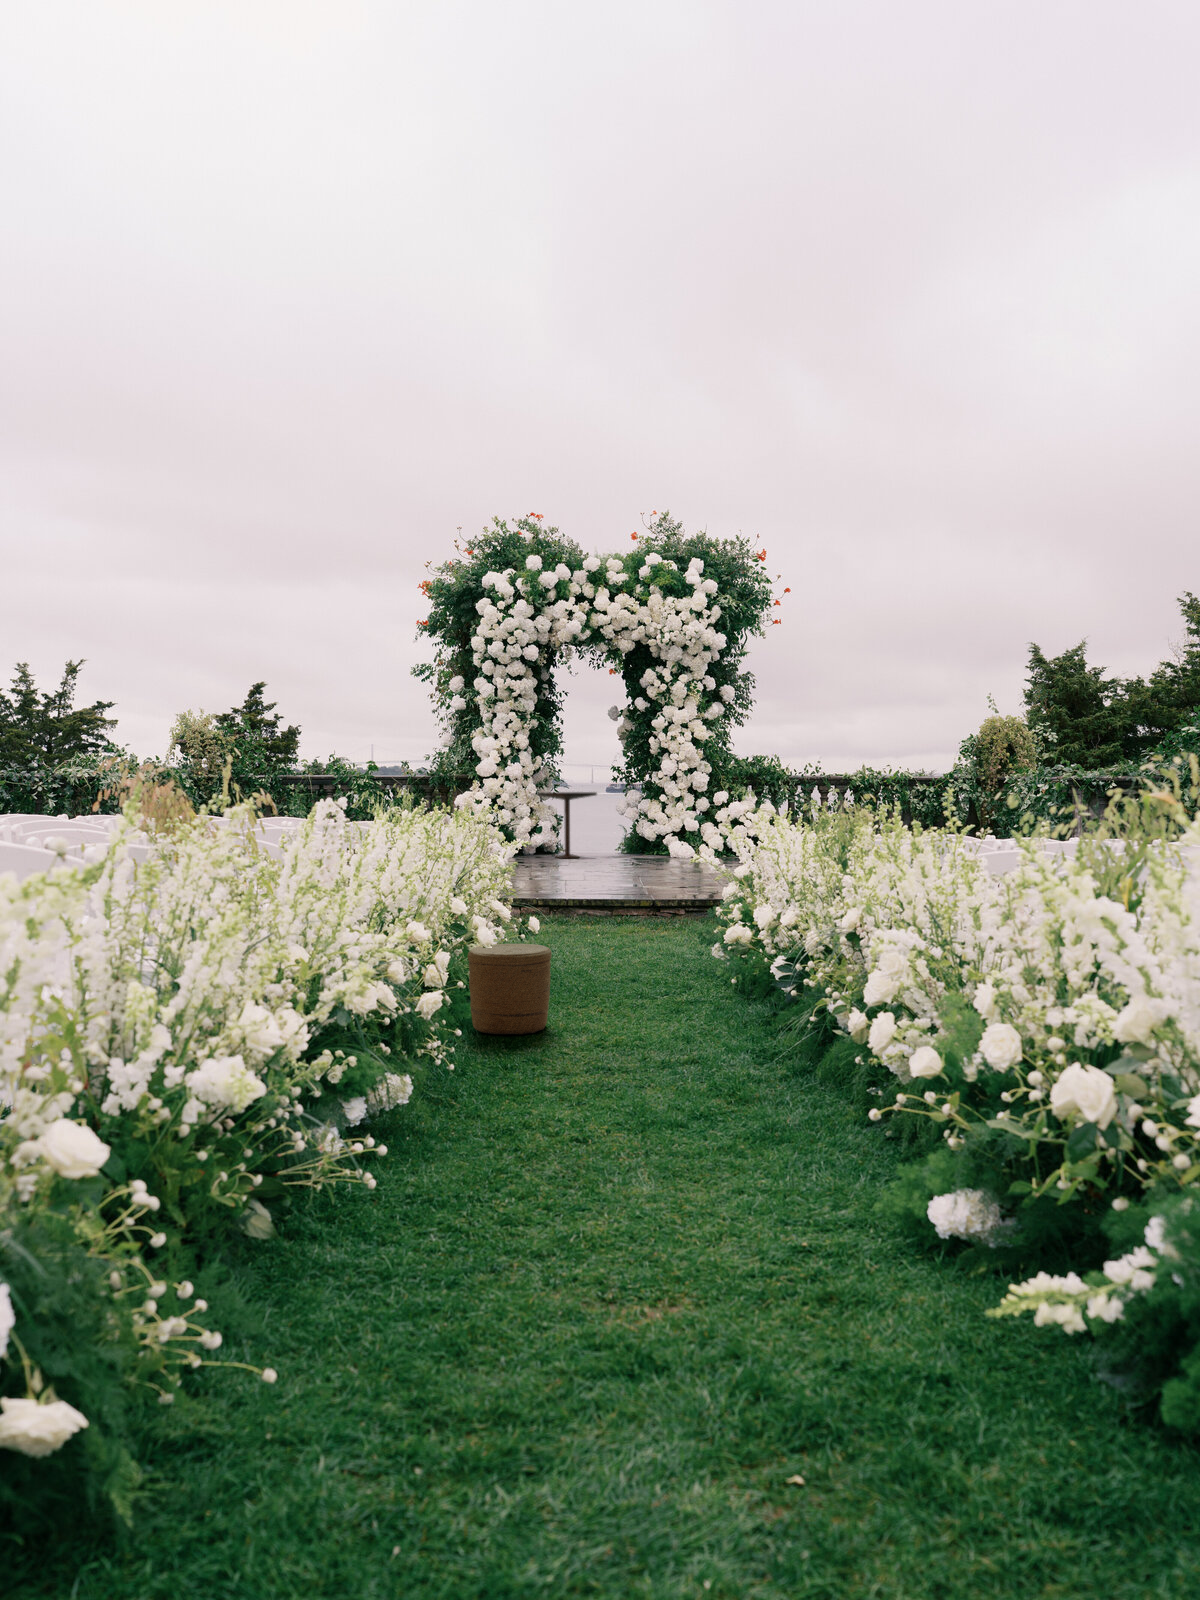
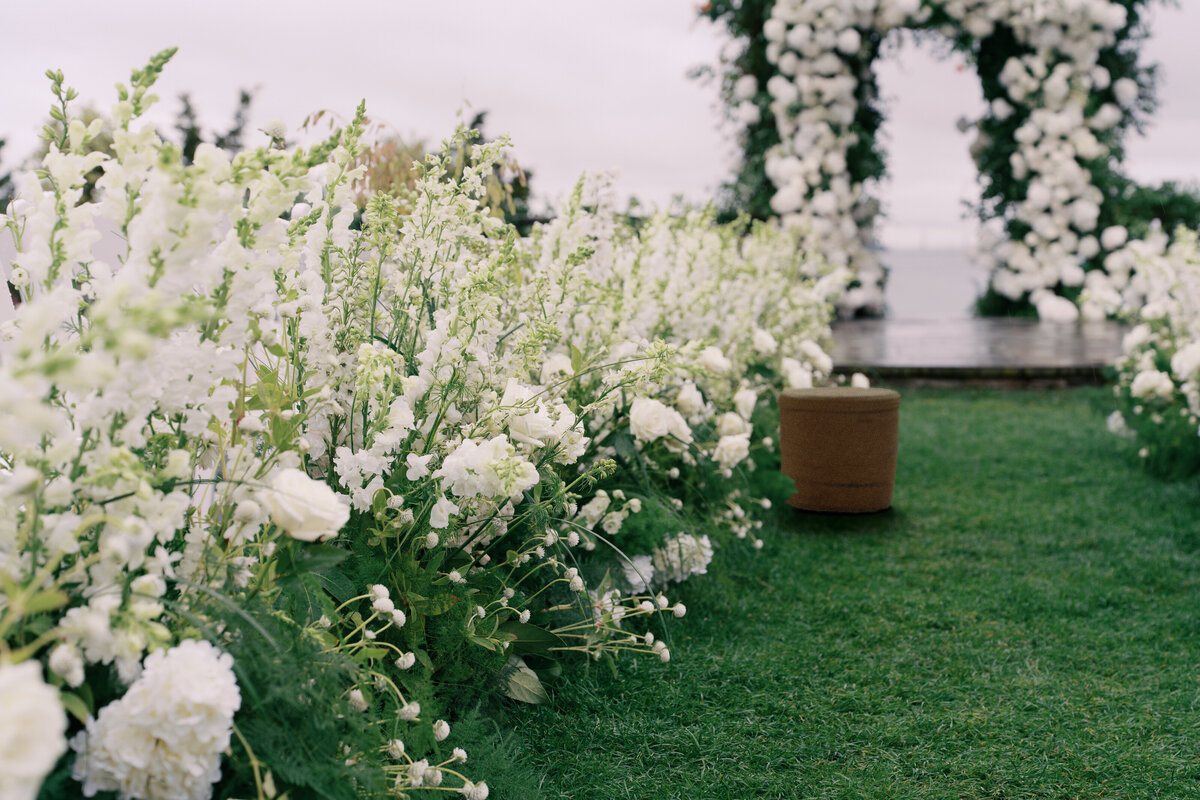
pedestal table: present [537,792,597,858] -> none [853,231,937,321]

